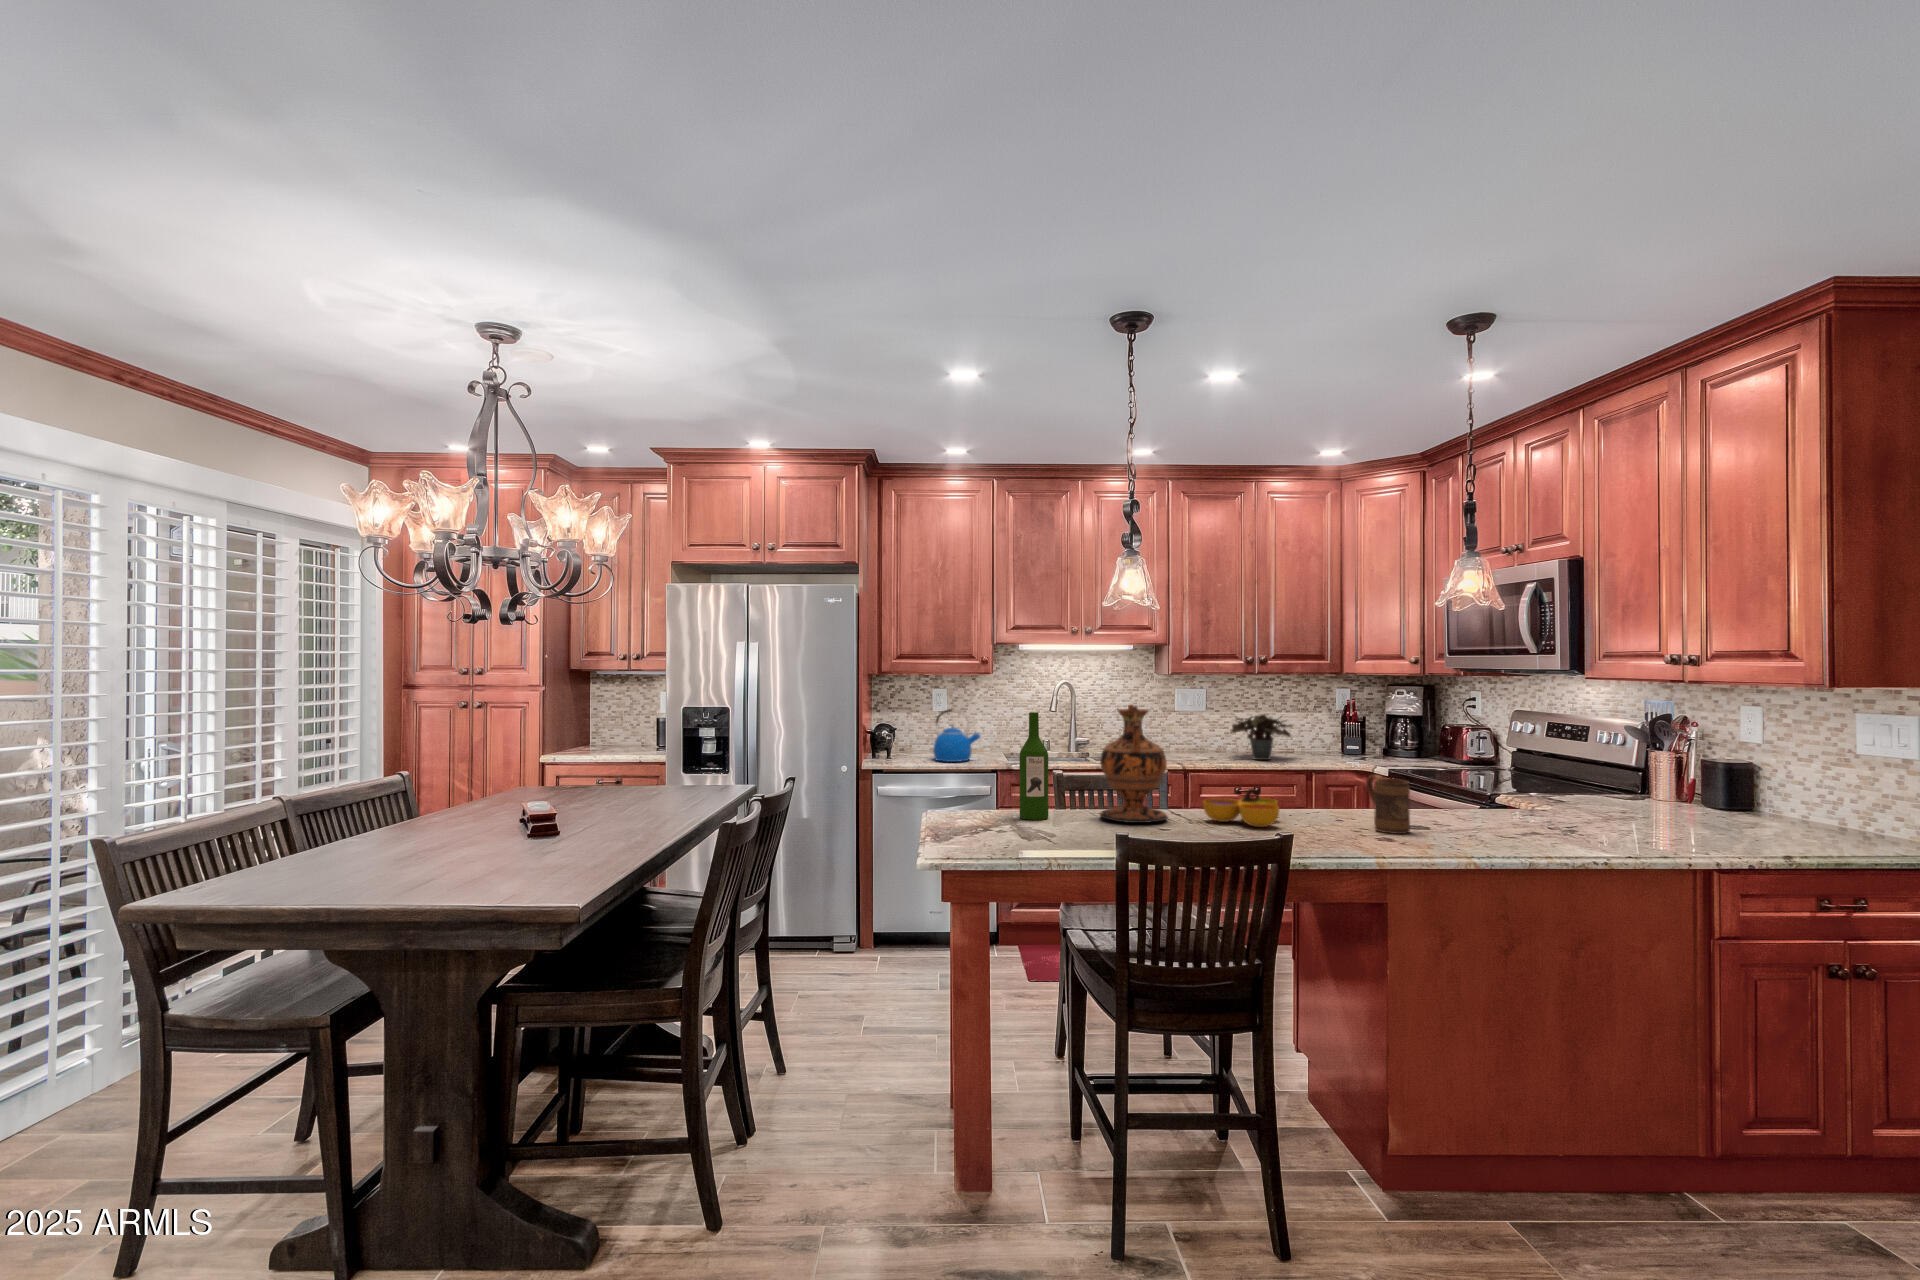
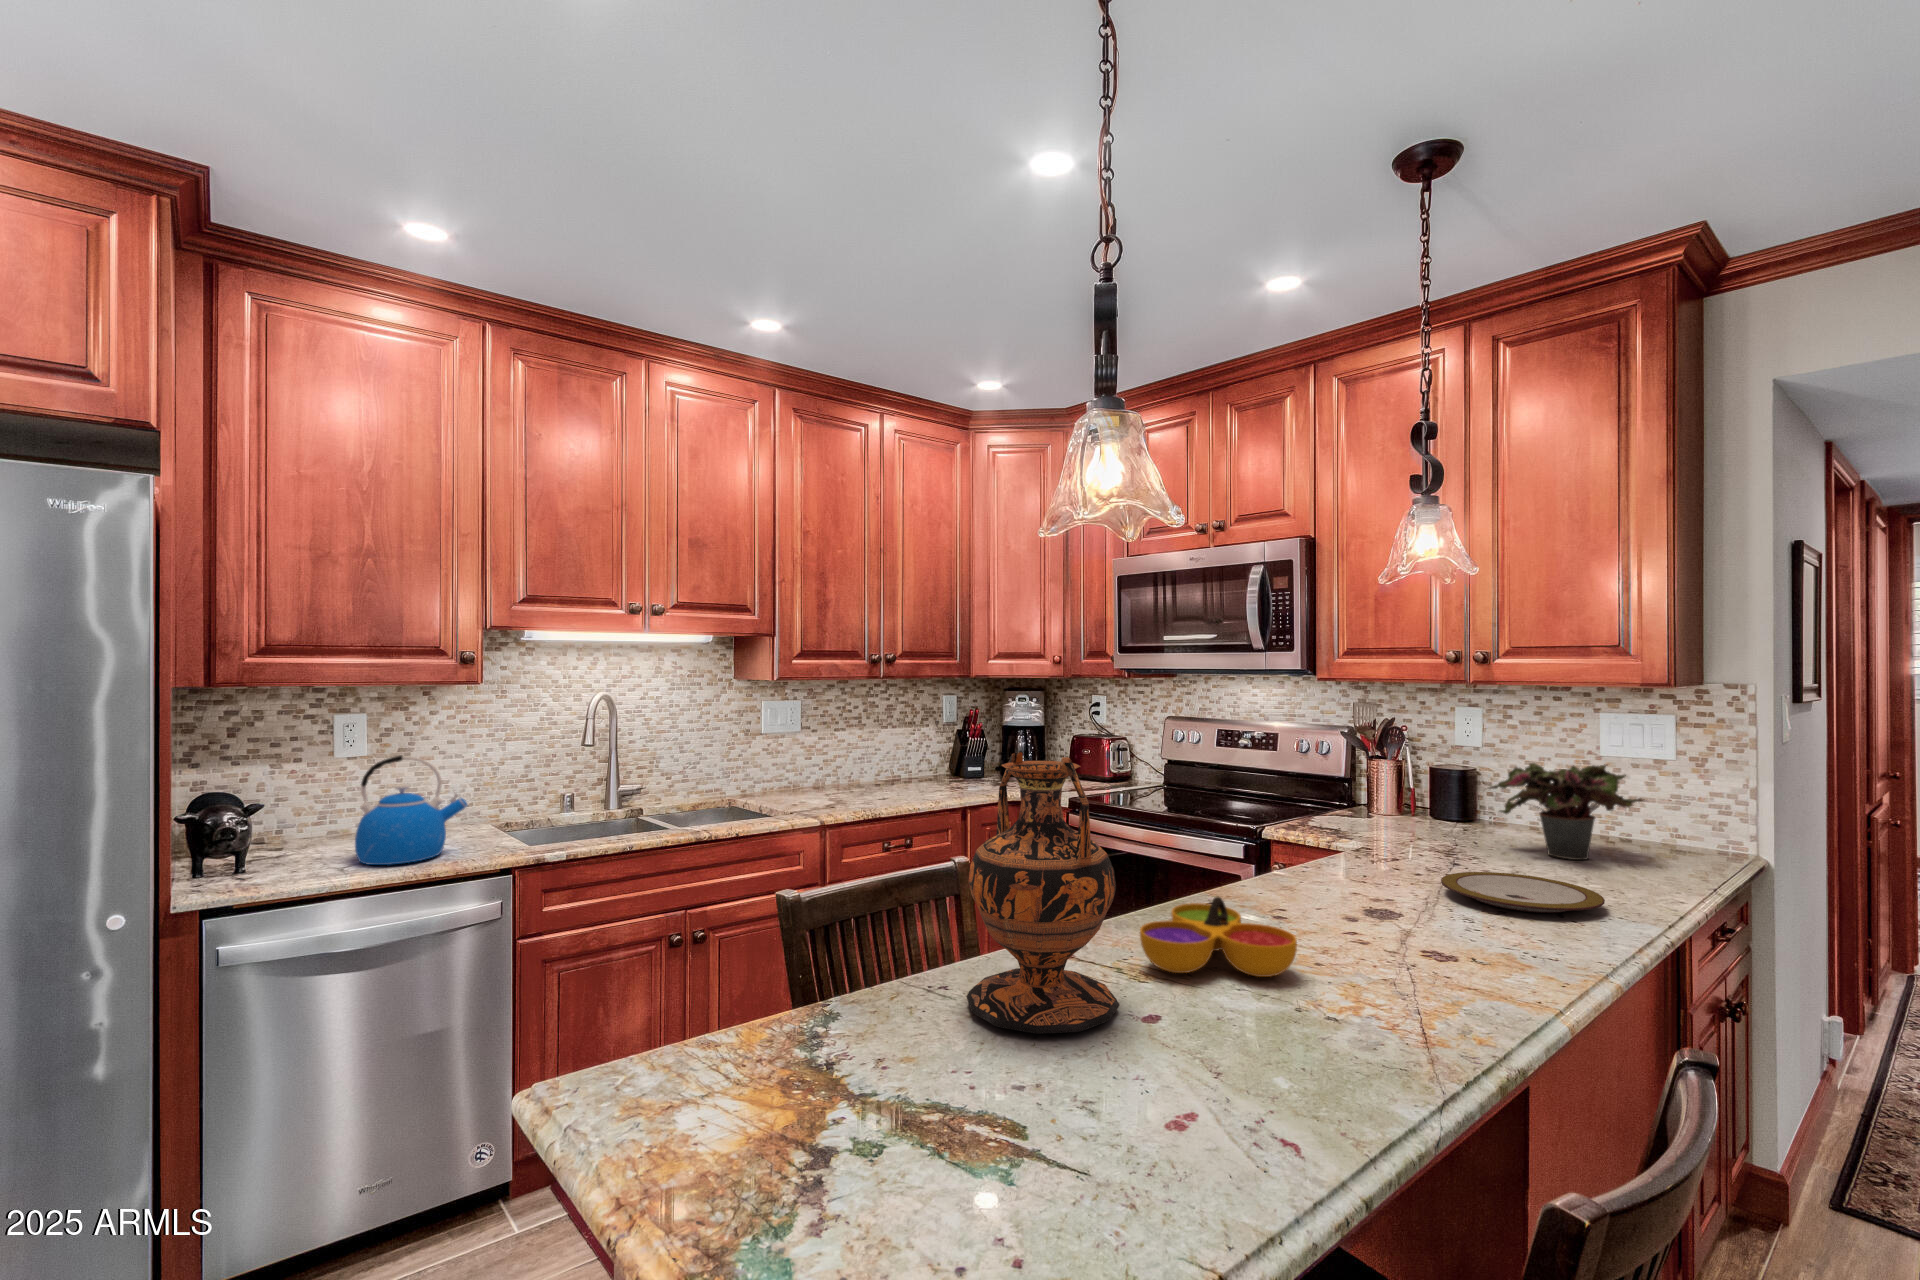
wine bottle: present [1019,712,1049,820] -> none [805,789,880,1085]
potted plant: present [1231,714,1292,760] -> present [1488,763,1644,860]
mug: present [1367,775,1410,834] -> none [1345,843,1438,945]
plate: none [1488,817,1604,840] -> present [1441,872,1605,913]

